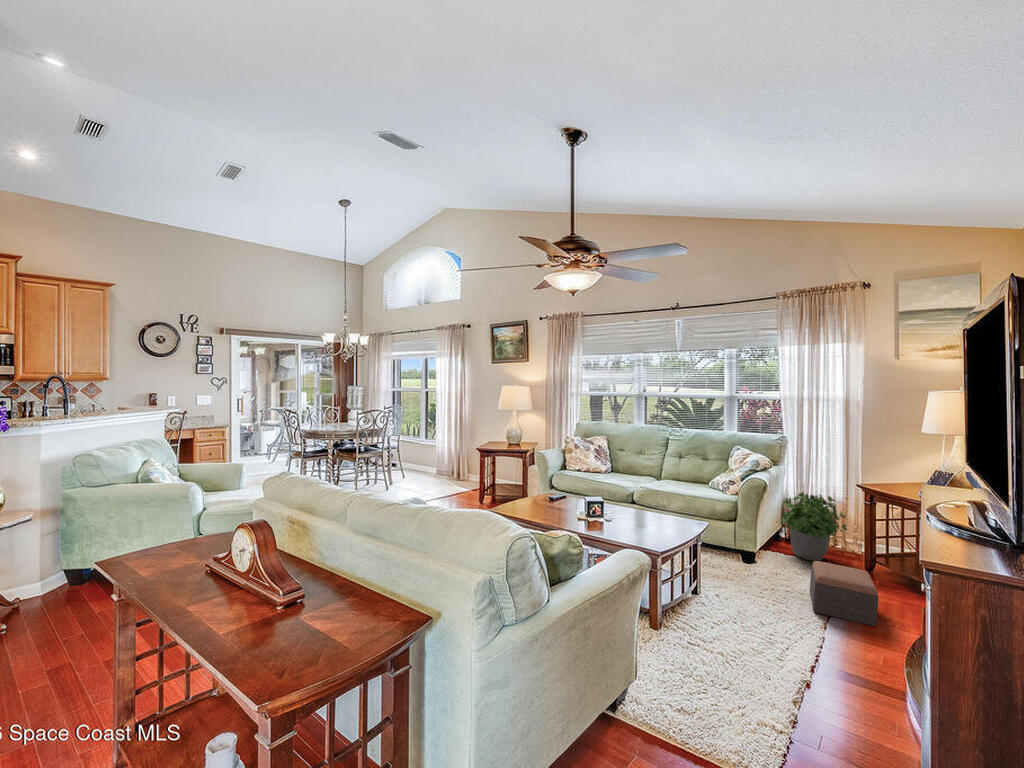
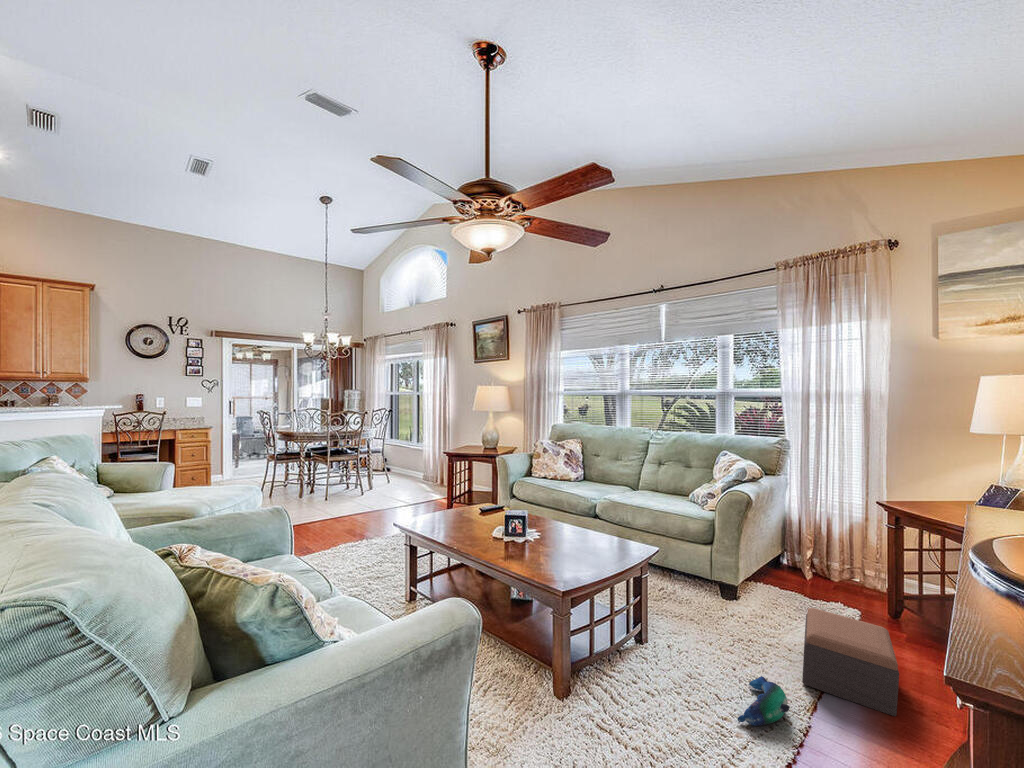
potted plant: present [782,492,847,561] -> none [777,509,865,601]
plush toy: none [777,607,811,636] -> present [737,676,790,726]

